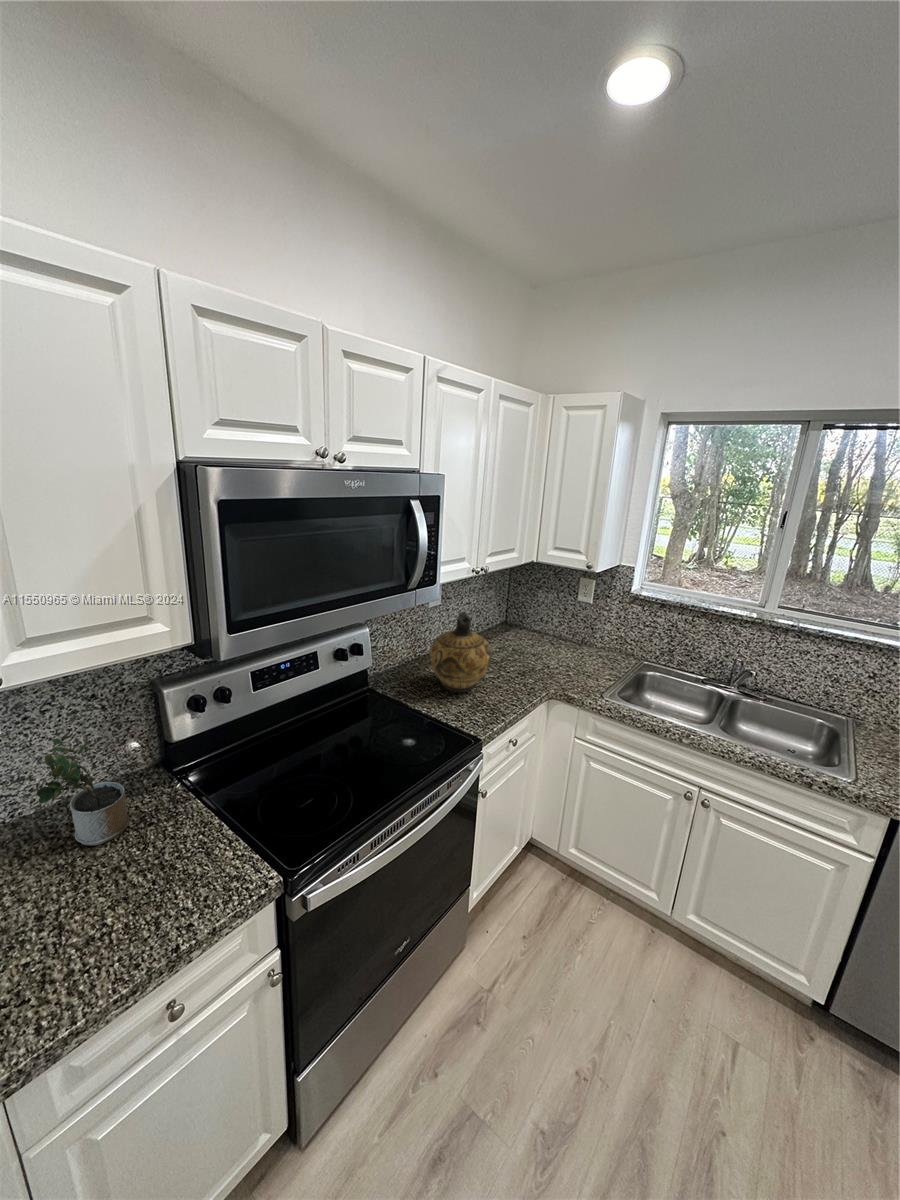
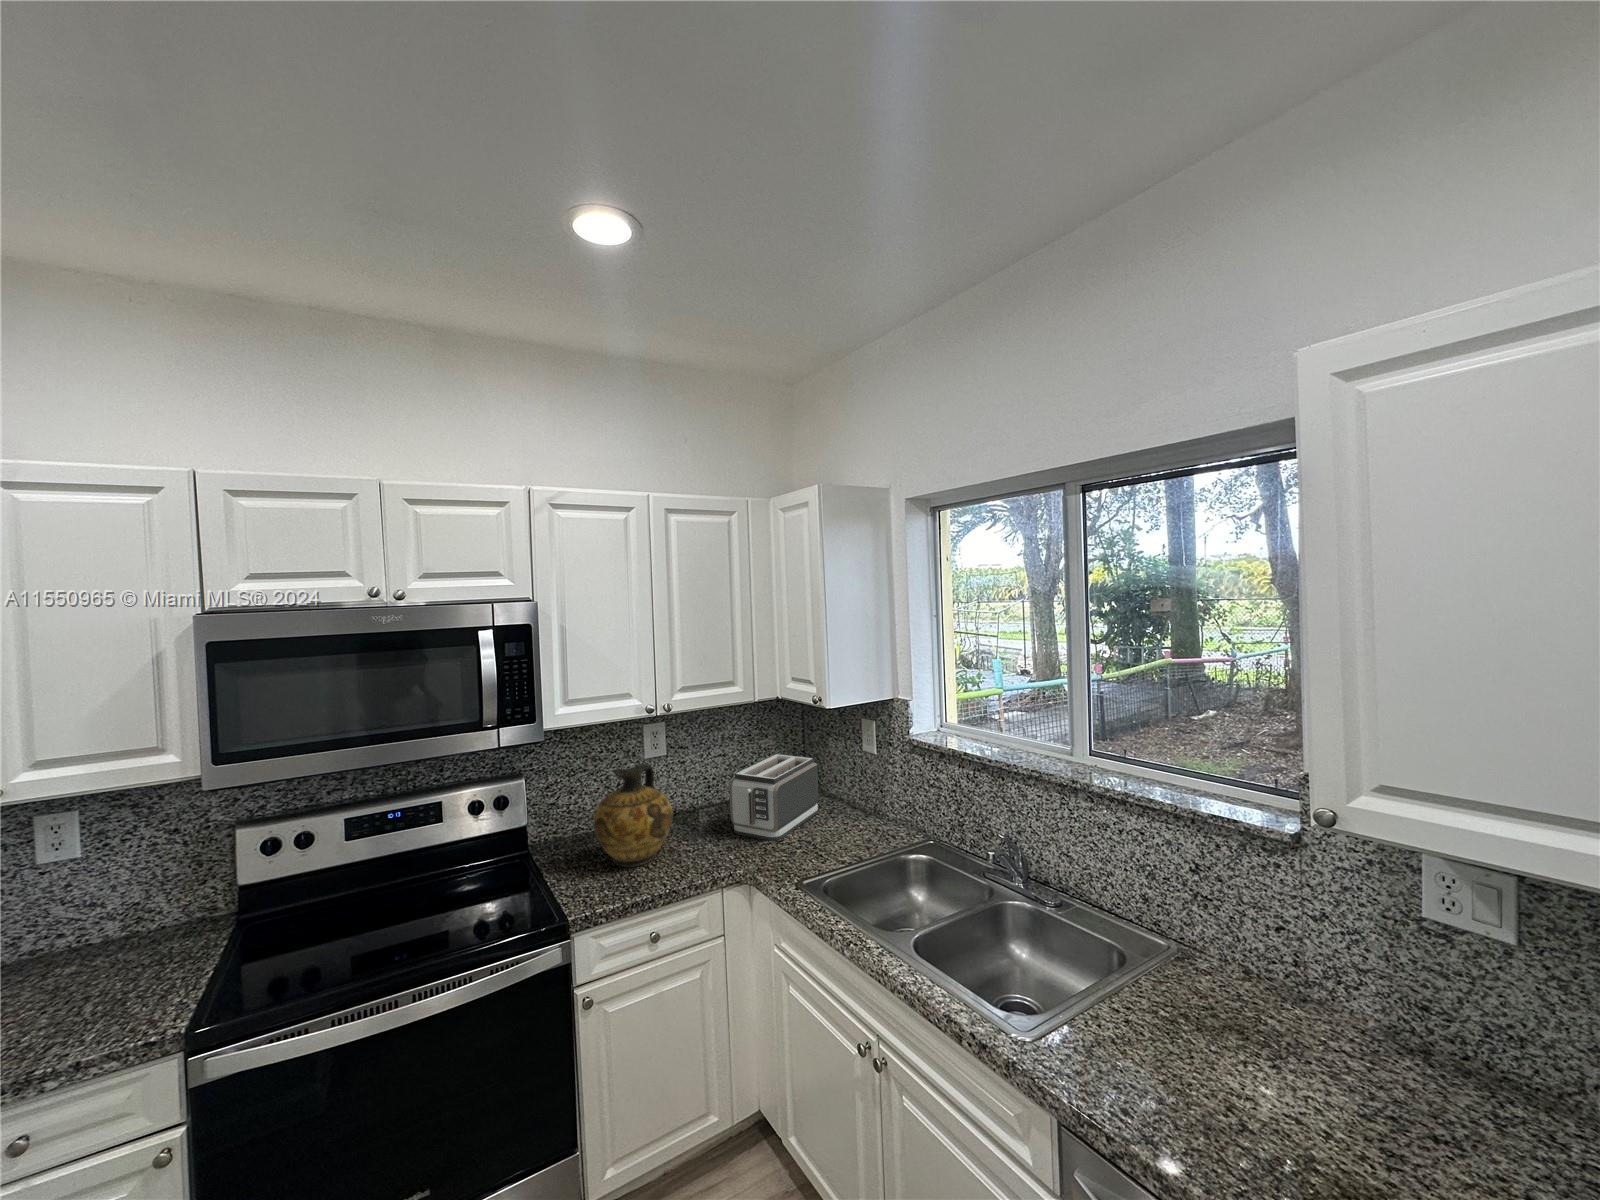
toaster: none [502,600,548,665] -> present [729,754,818,841]
potted plant: present [37,732,129,846] -> none [47,856,155,976]

